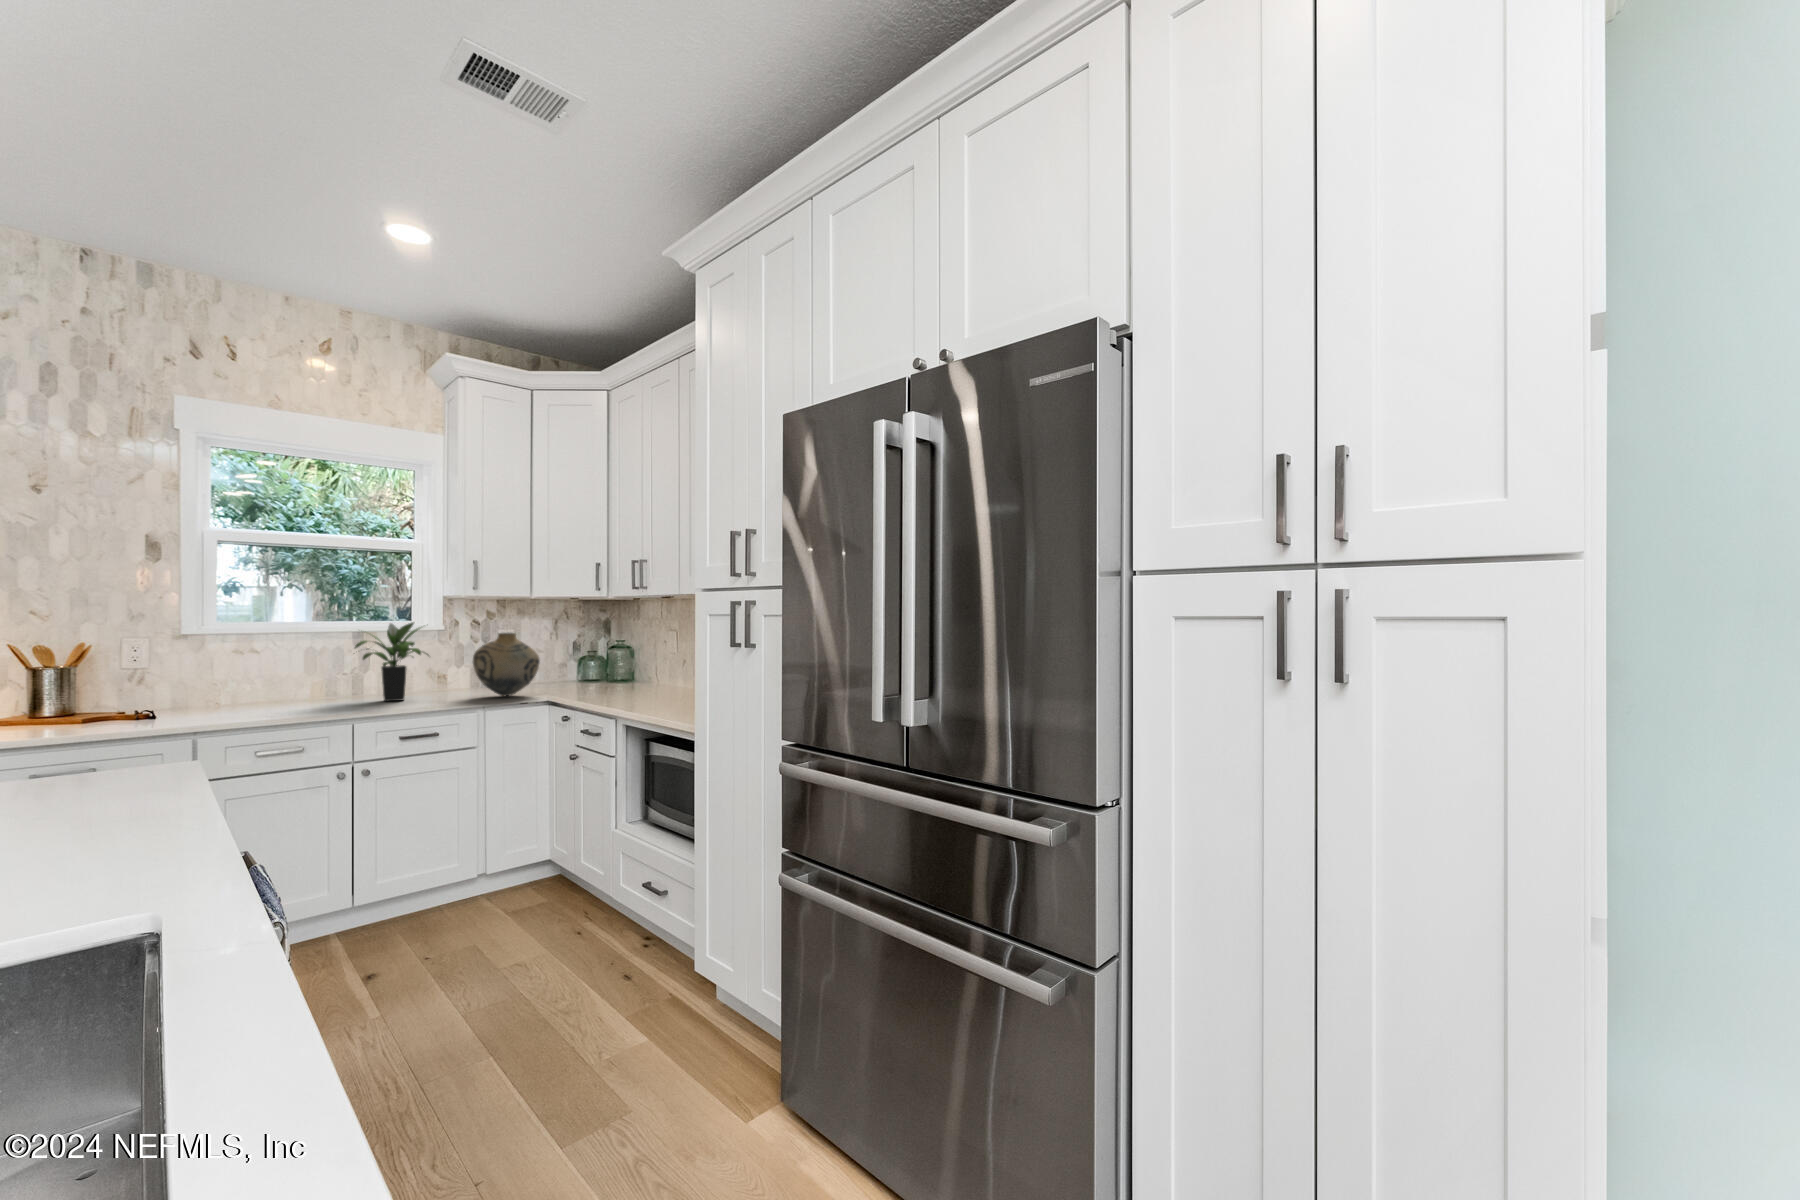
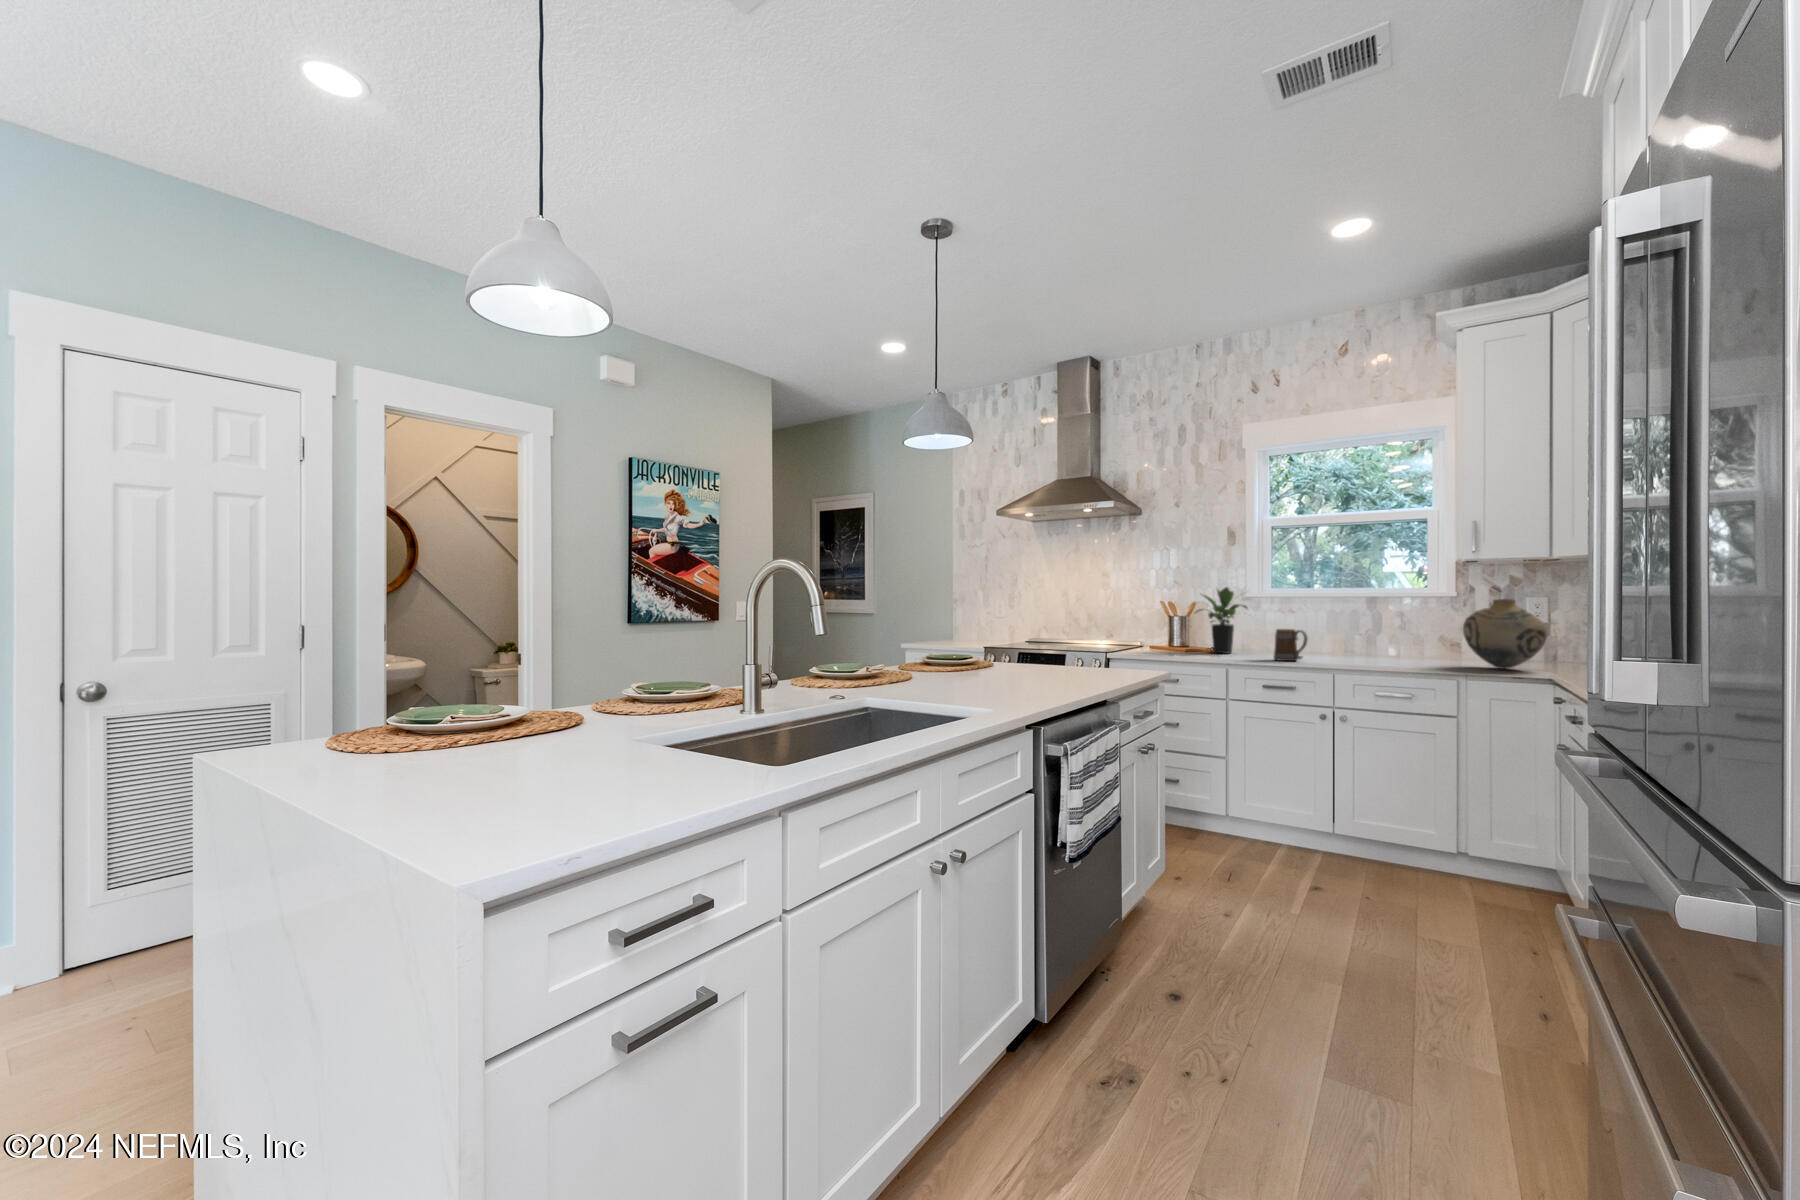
potted plant: present [355,622,428,701] -> present [1193,587,1247,654]
mug: none [269,676,320,718] -> present [1274,629,1308,661]

